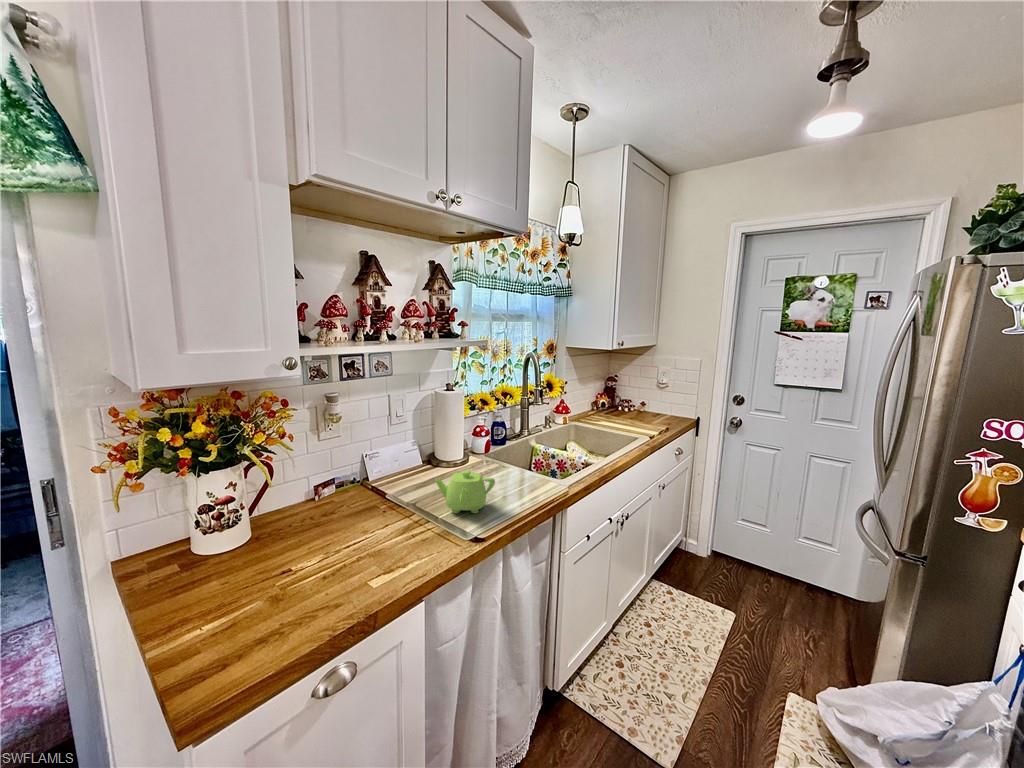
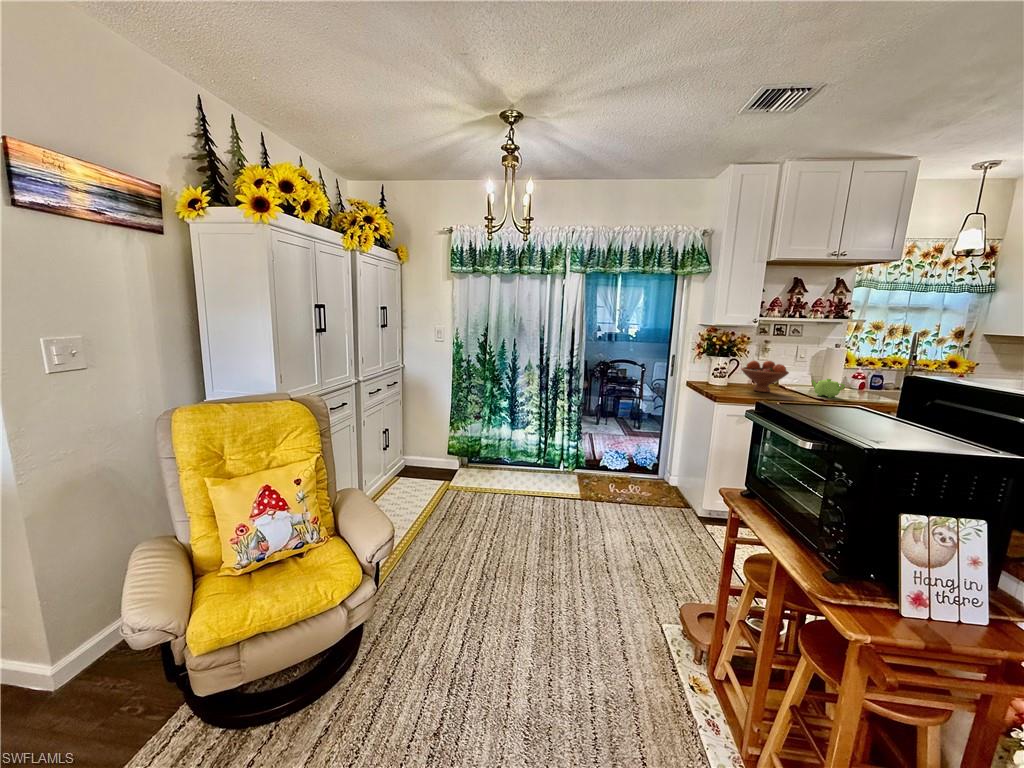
fruit bowl: none [273,461,399,564] -> present [741,361,789,392]

